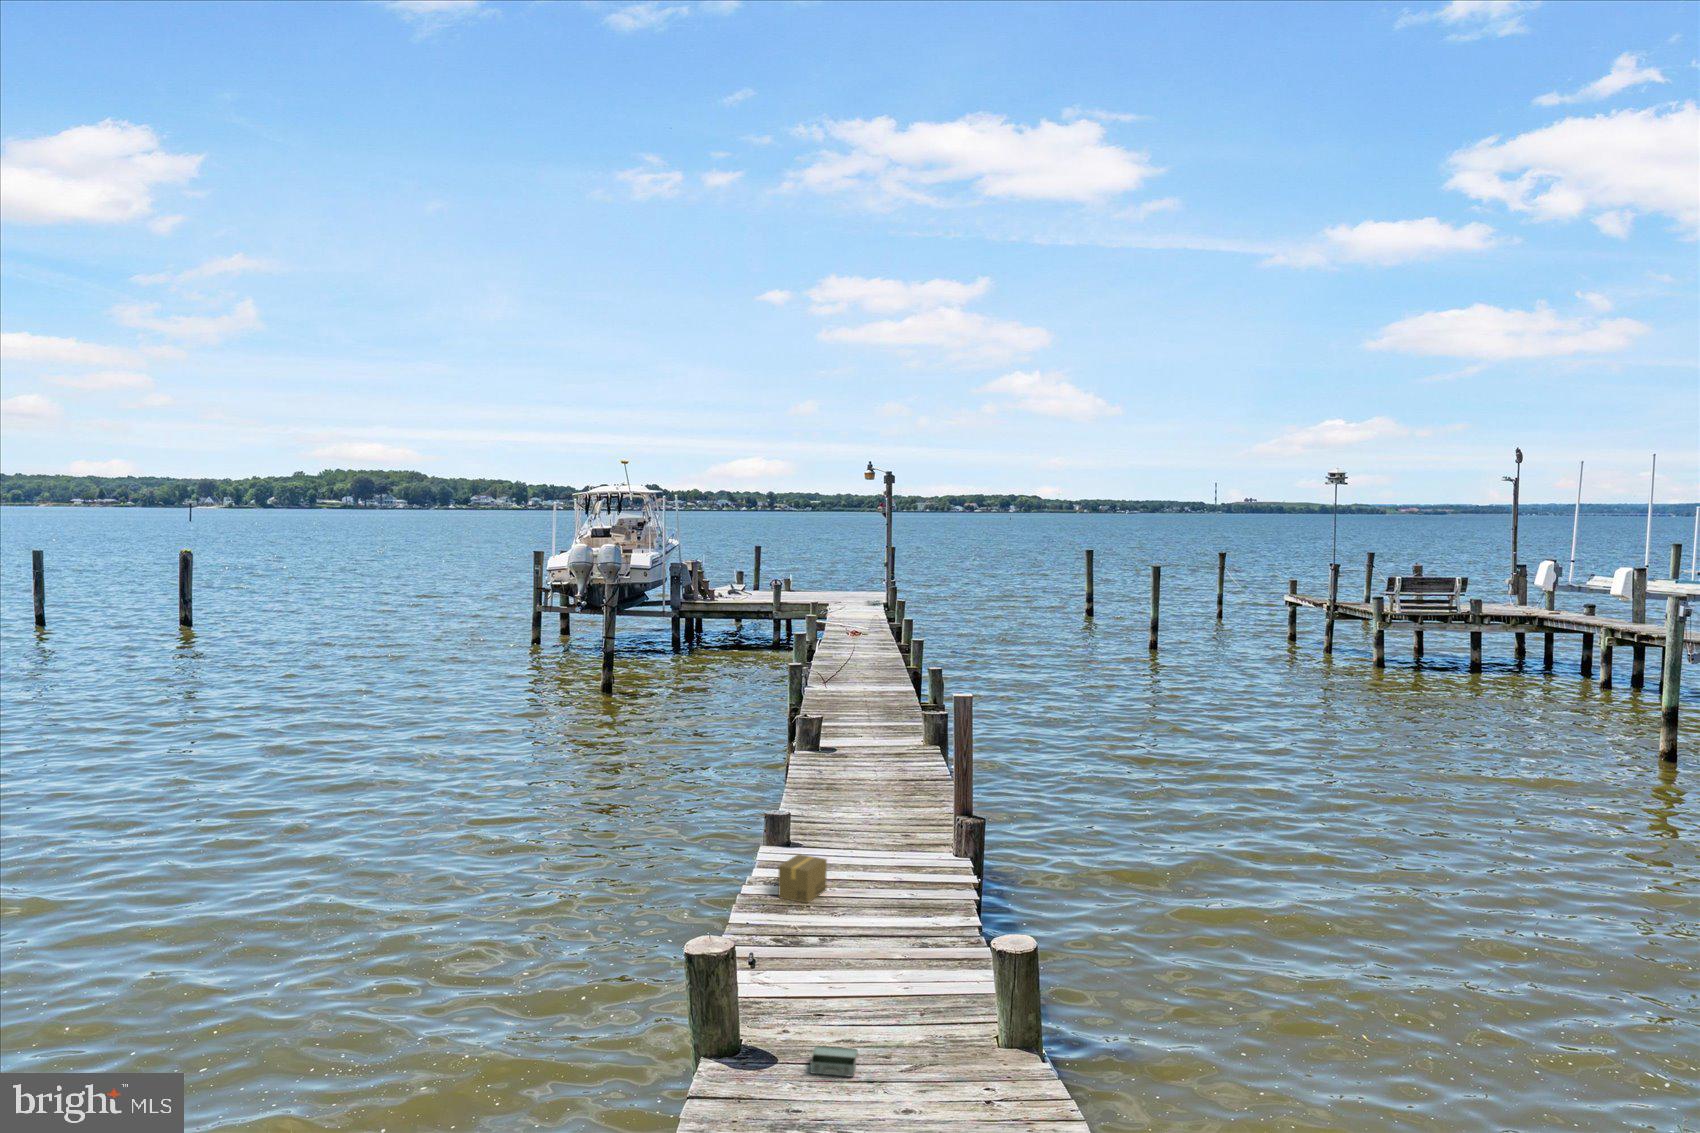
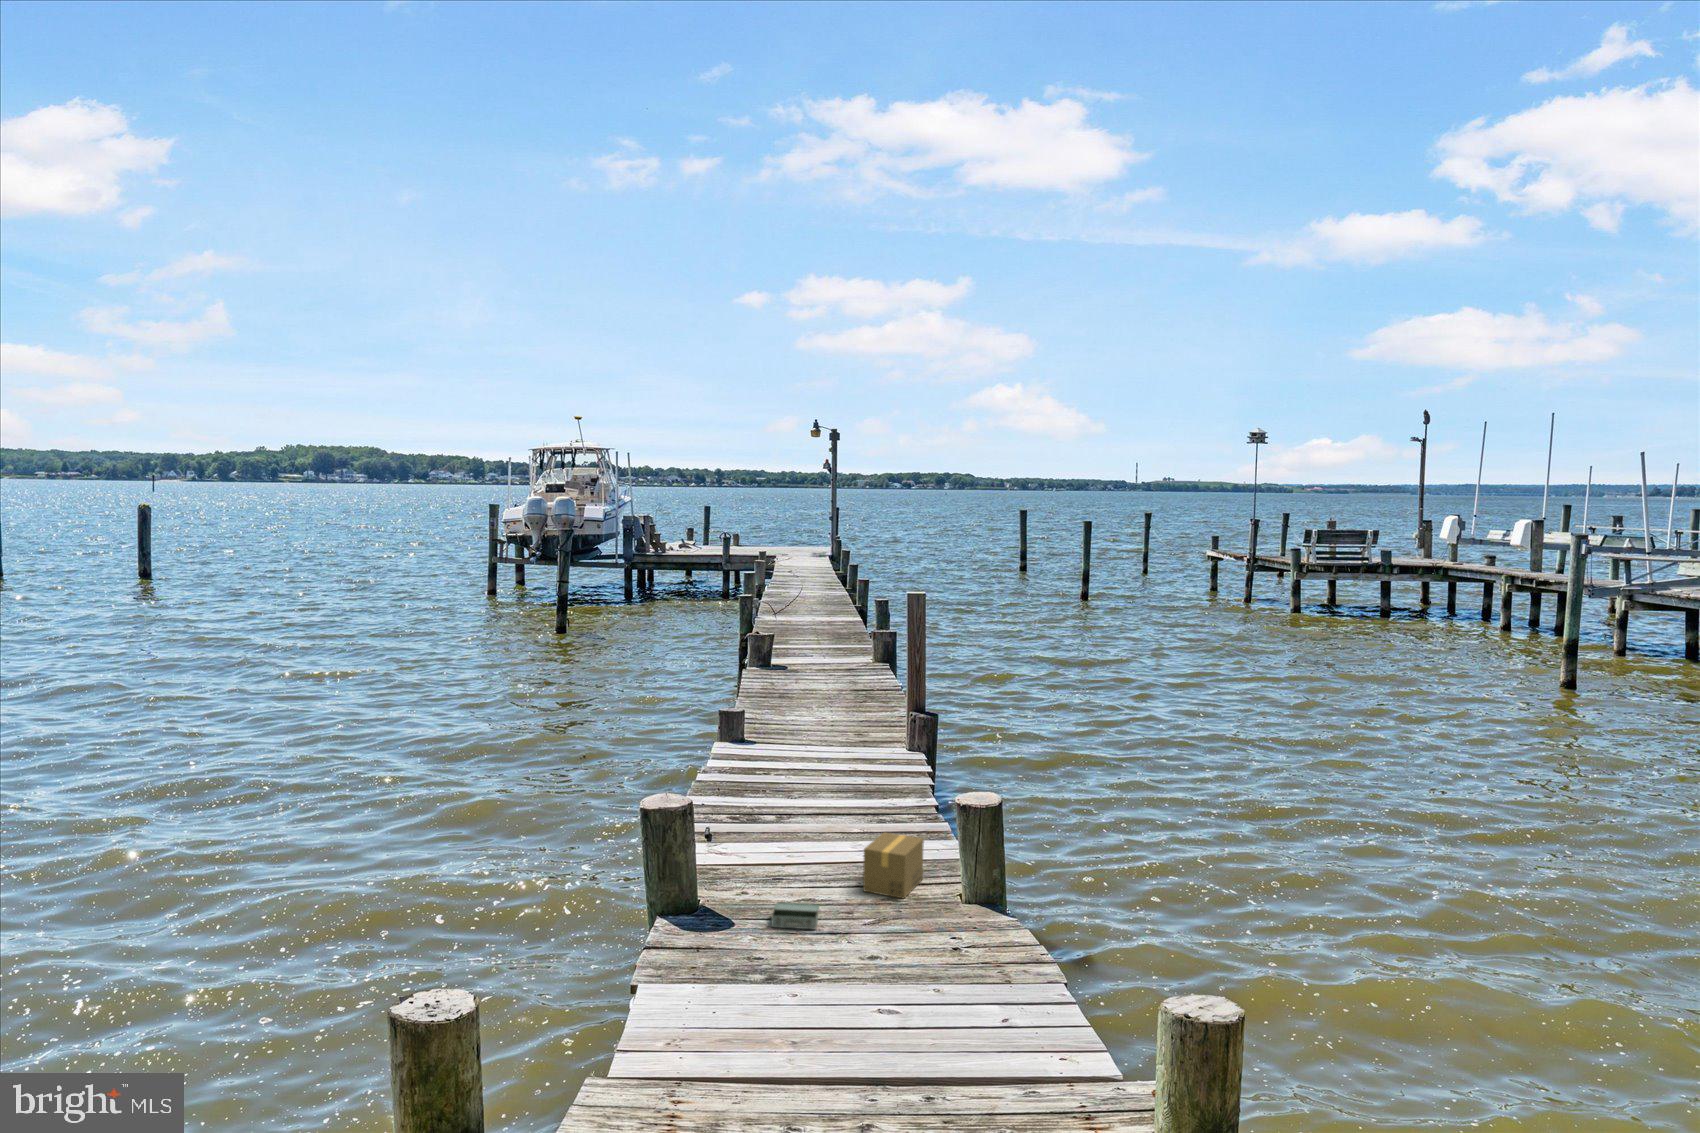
cardboard box: present [778,854,827,903] -> present [863,833,924,898]

